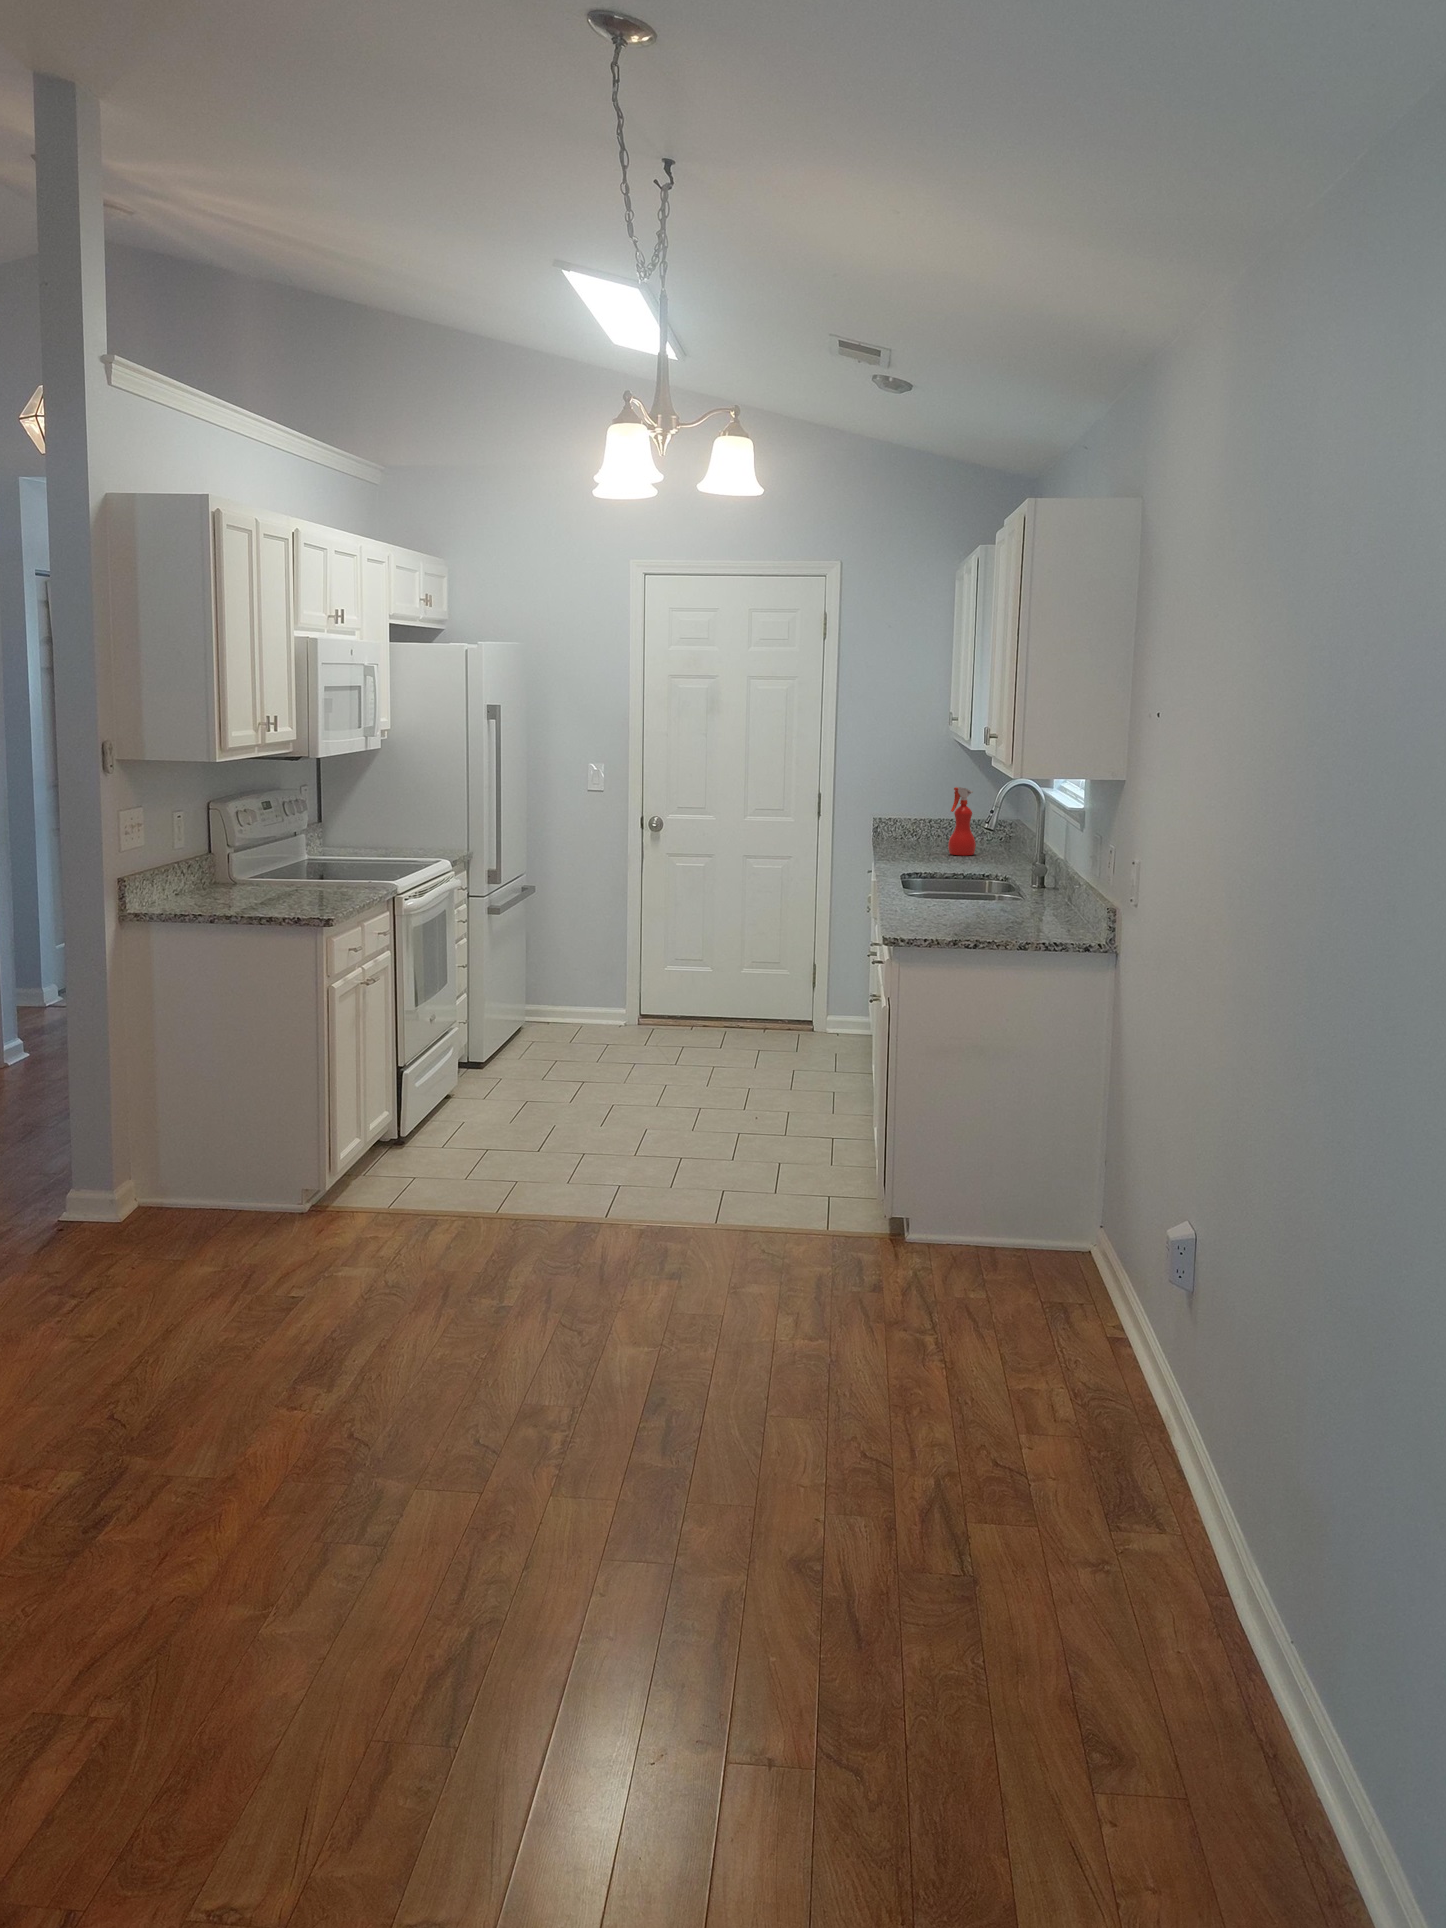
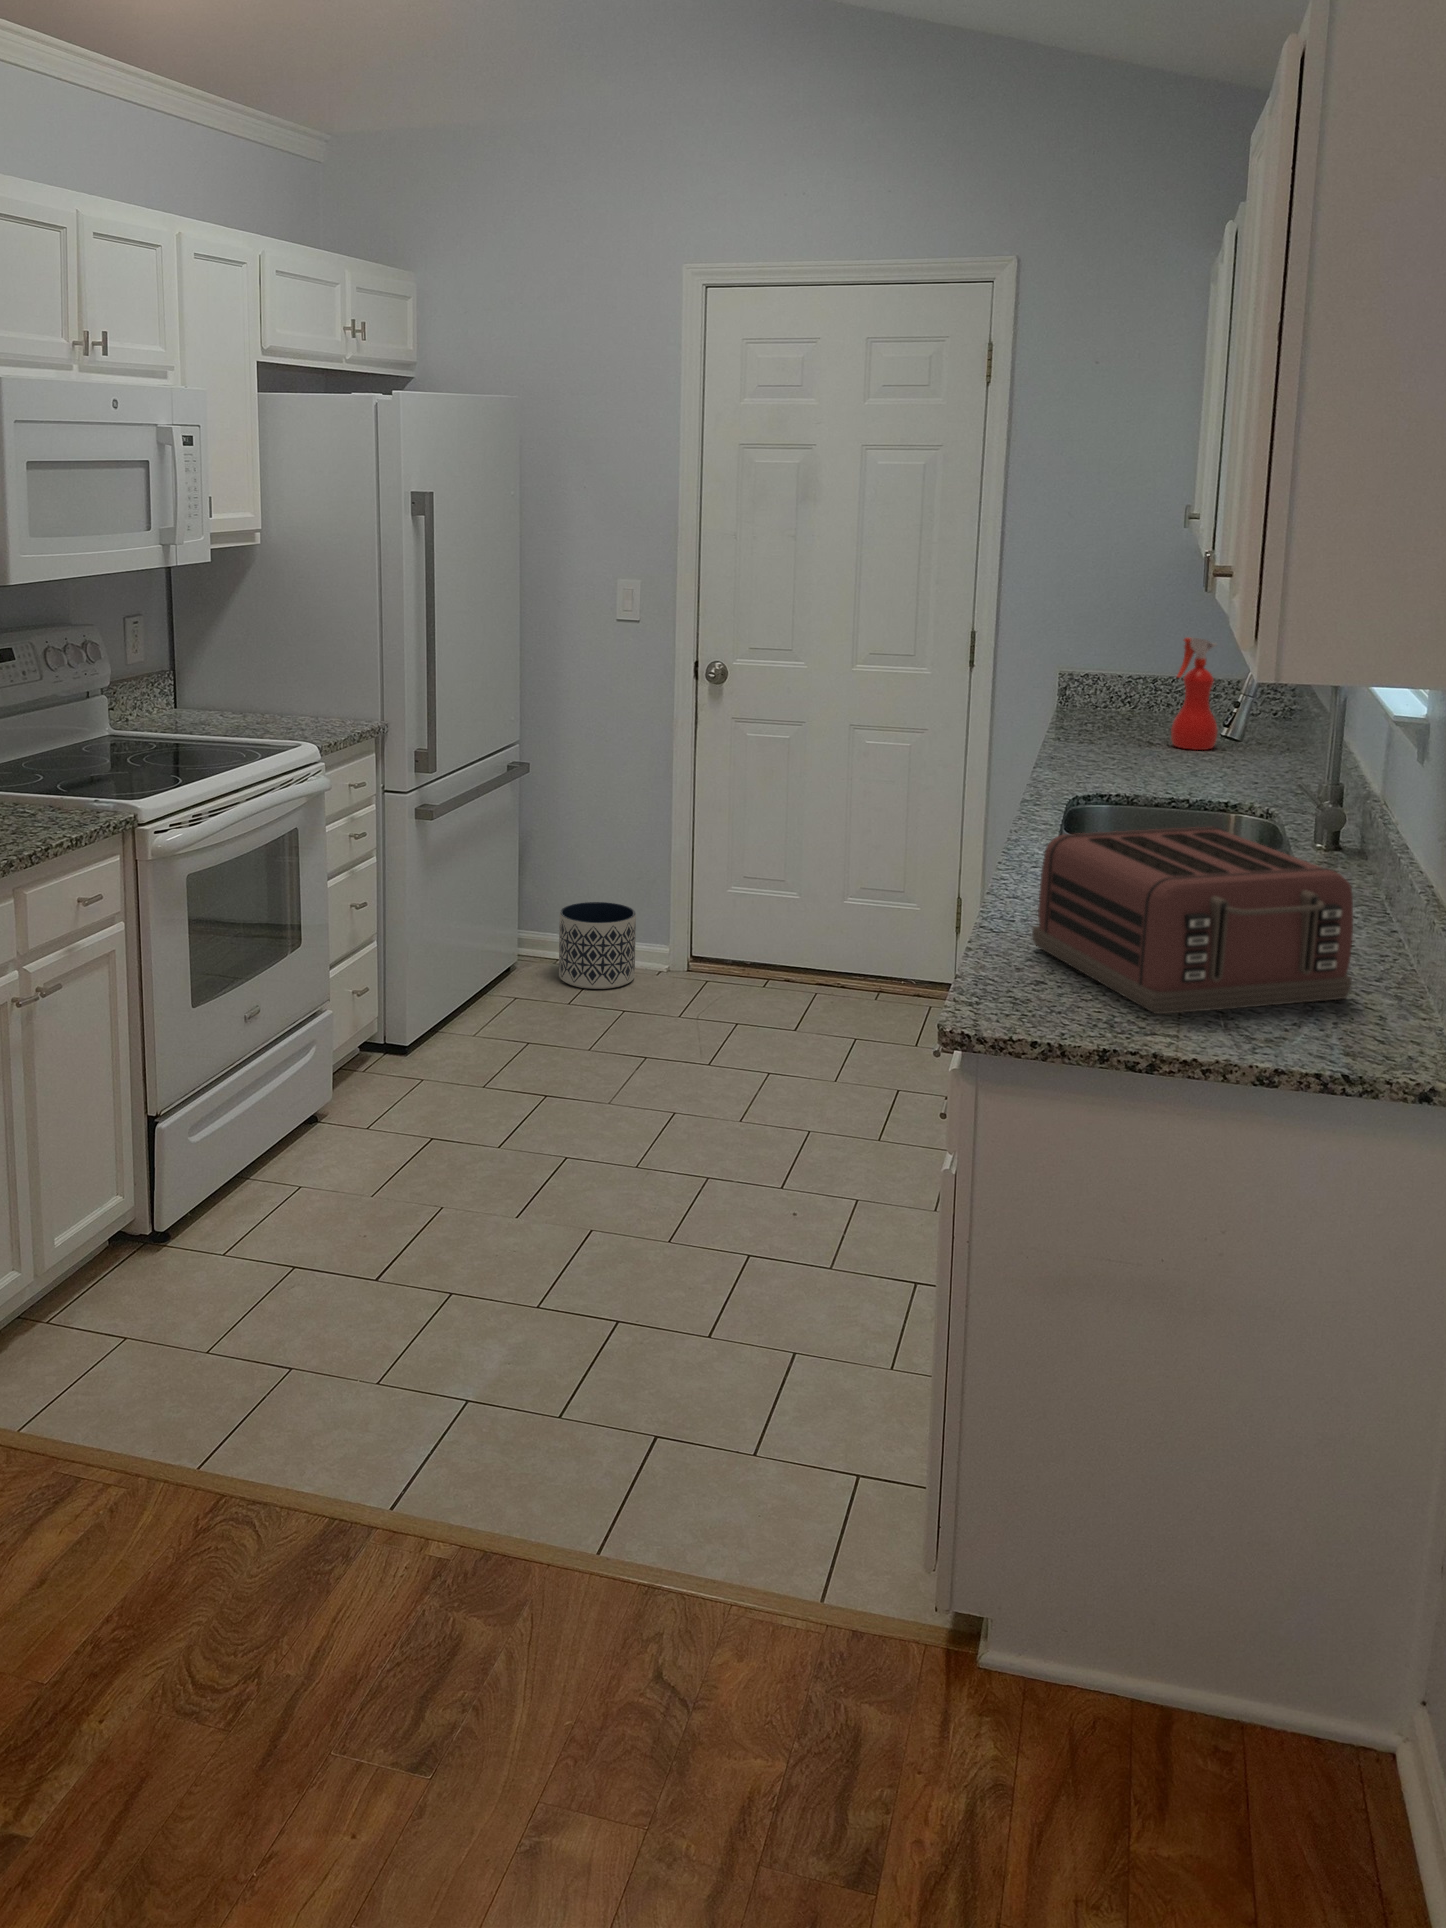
toaster: none [909,857,1056,931] -> present [1032,827,1353,1014]
planter: none [556,980,607,1035] -> present [559,902,636,989]

